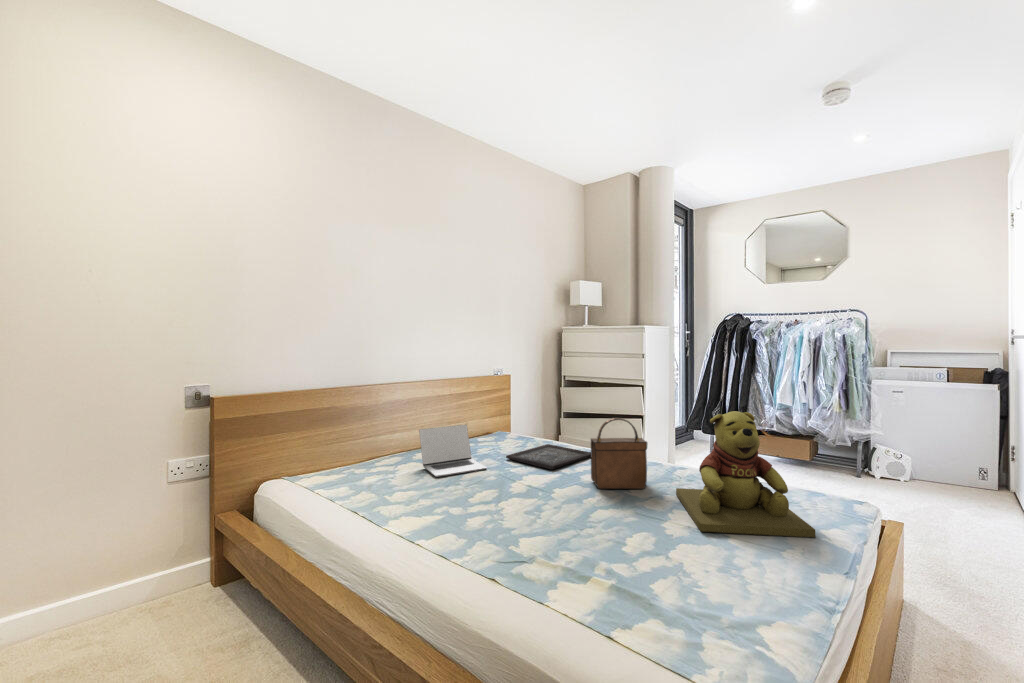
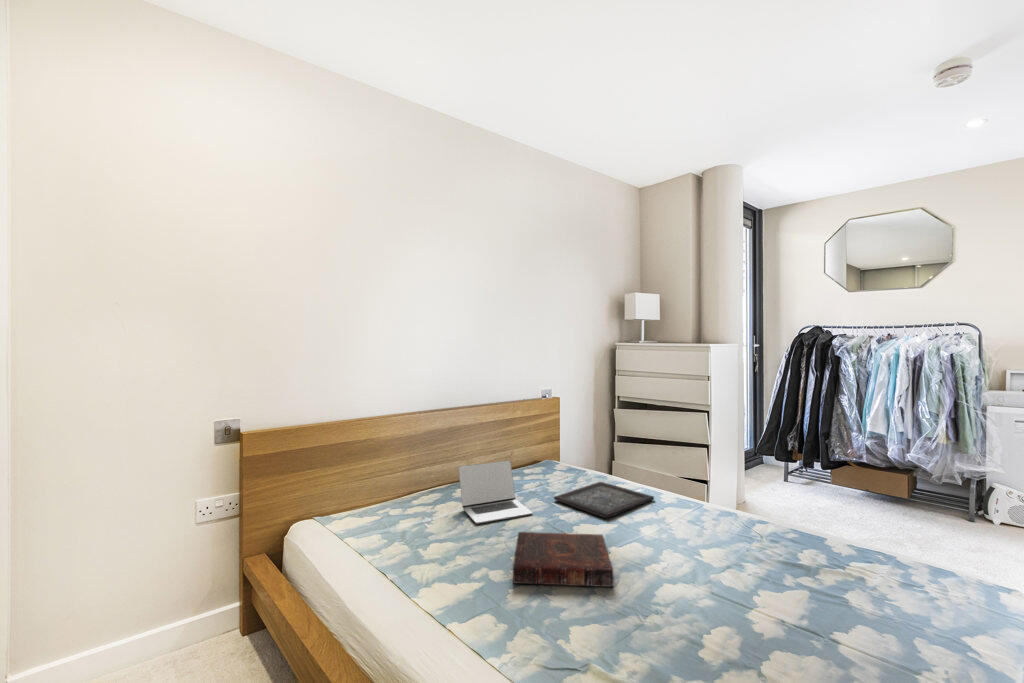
teddy bear: present [676,411,815,538] -> none [759,471,957,649]
handbag: present [591,418,647,489] -> none [653,466,722,553]
book: none [470,477,555,515] -> present [513,532,614,587]

